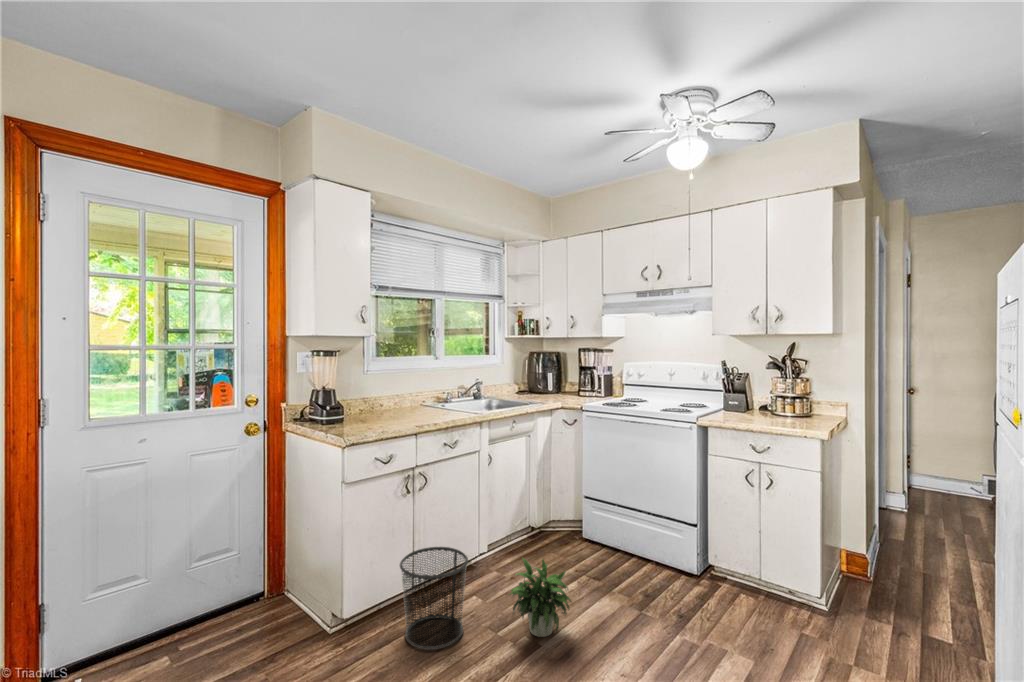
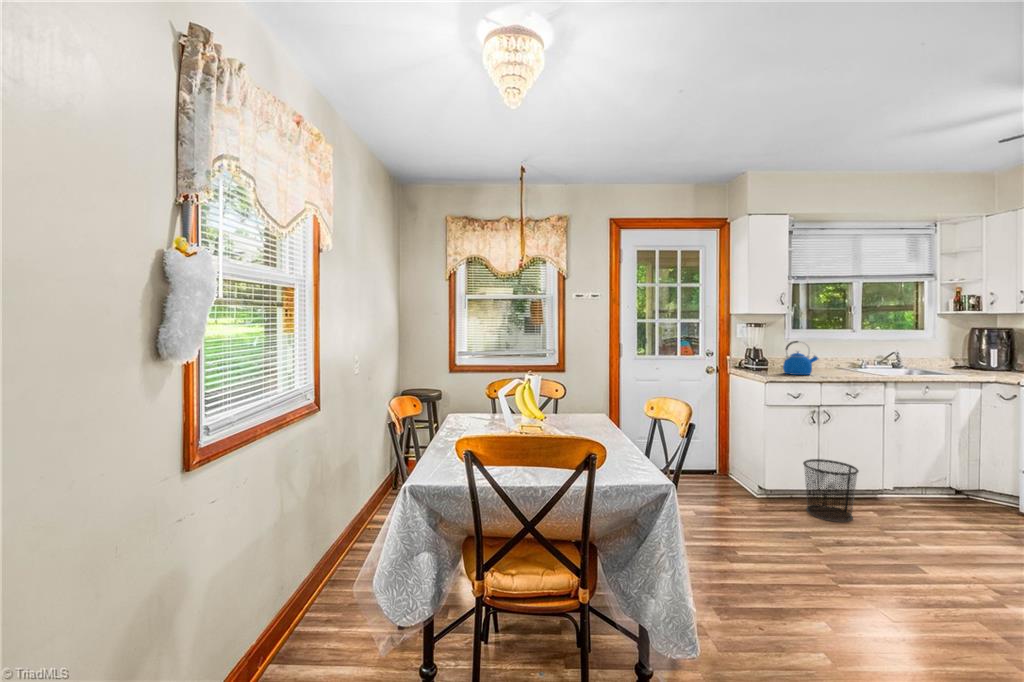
kettle: none [366,375,409,426] -> present [783,341,818,375]
potted plant: present [509,558,571,637] -> none [893,484,960,543]

